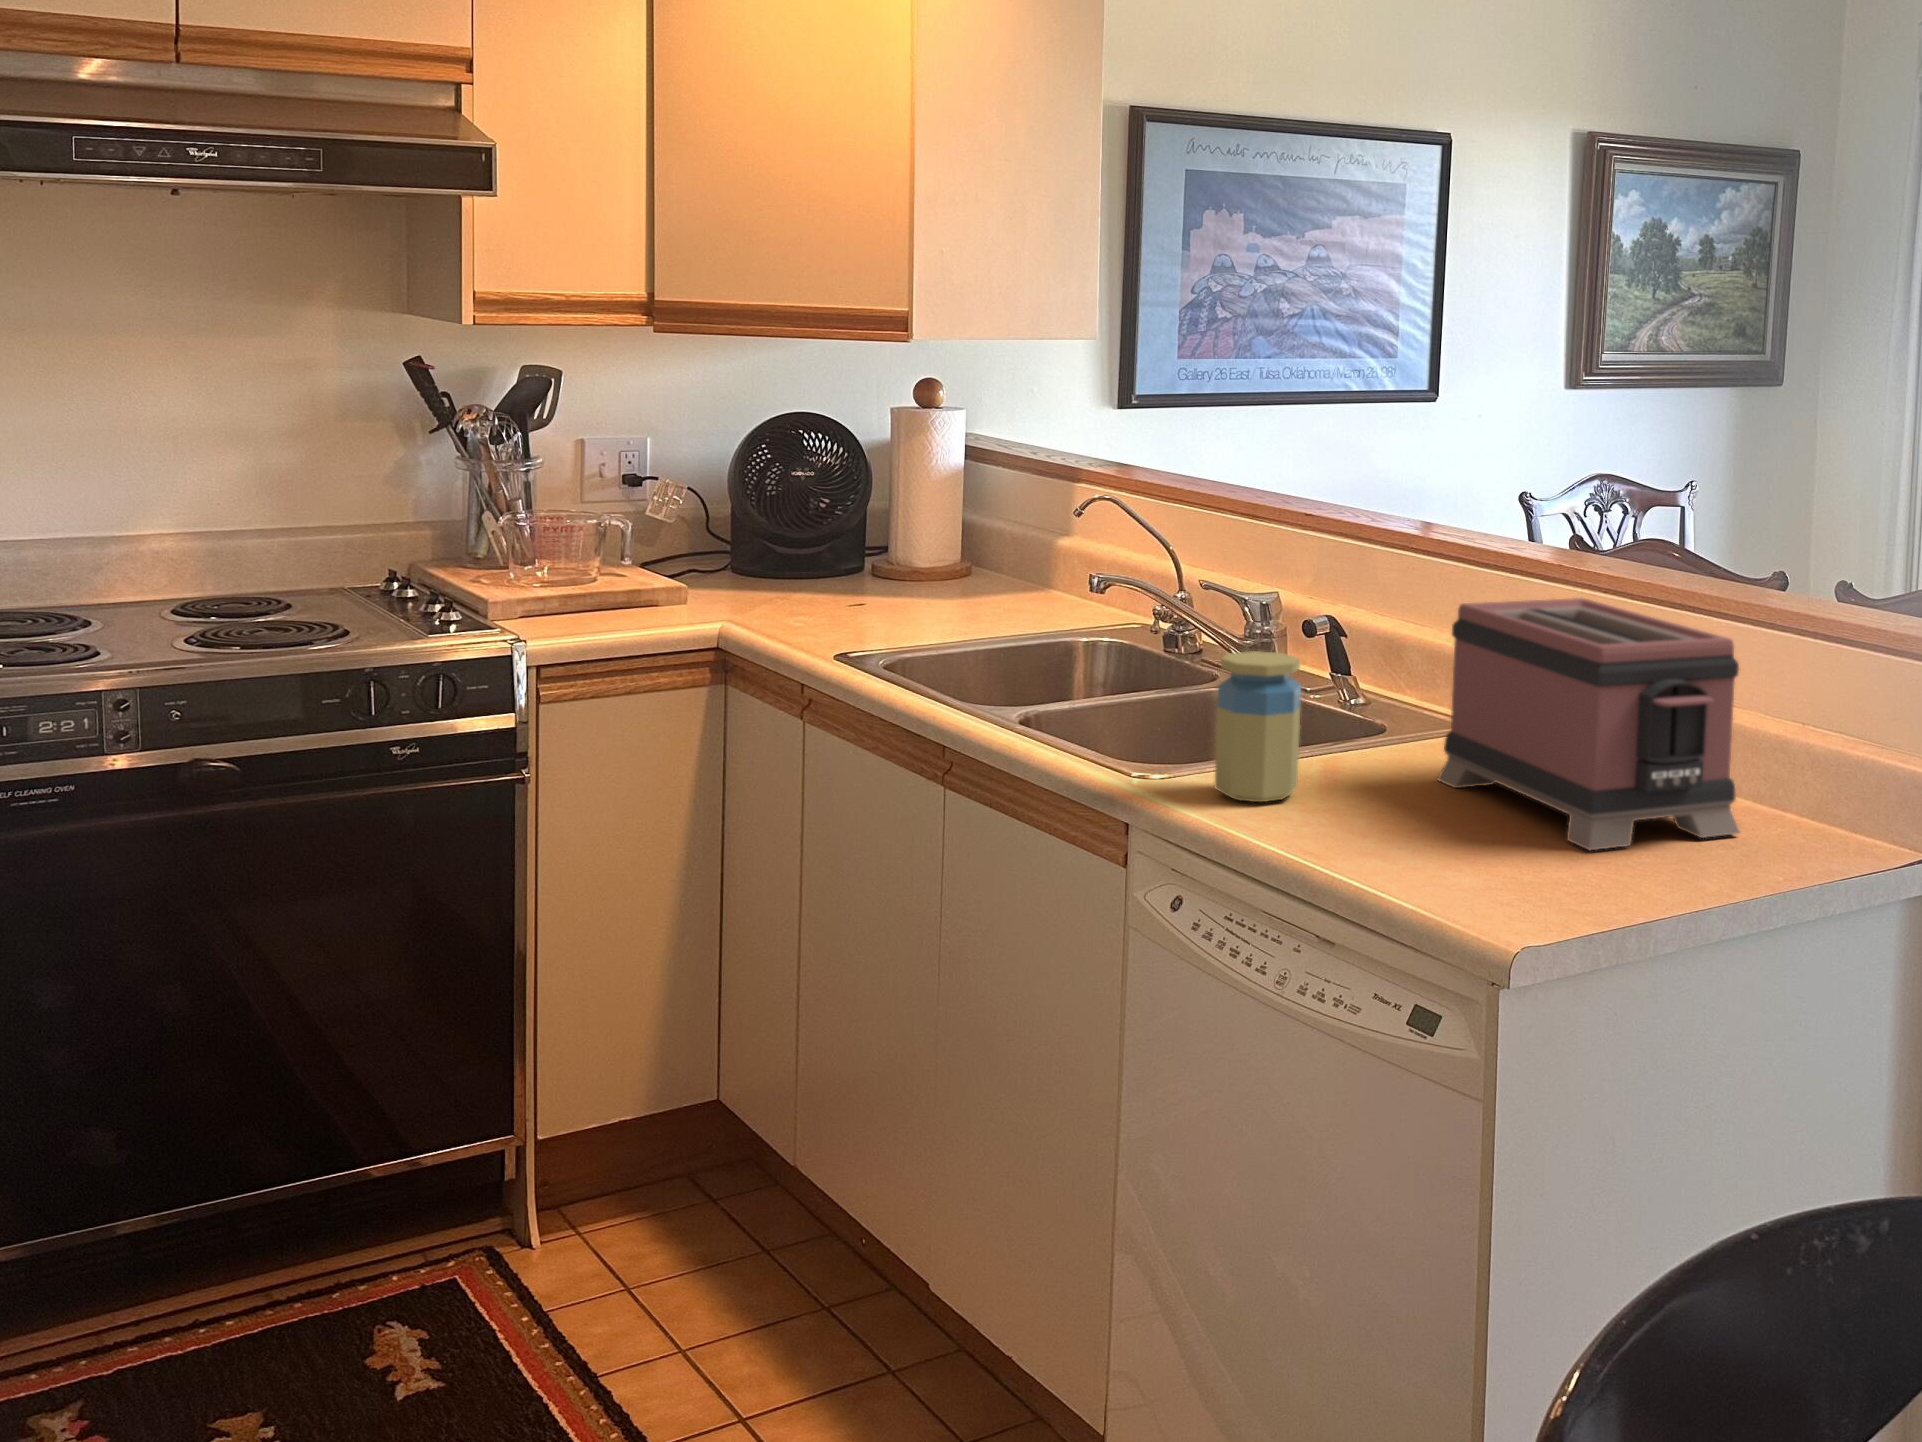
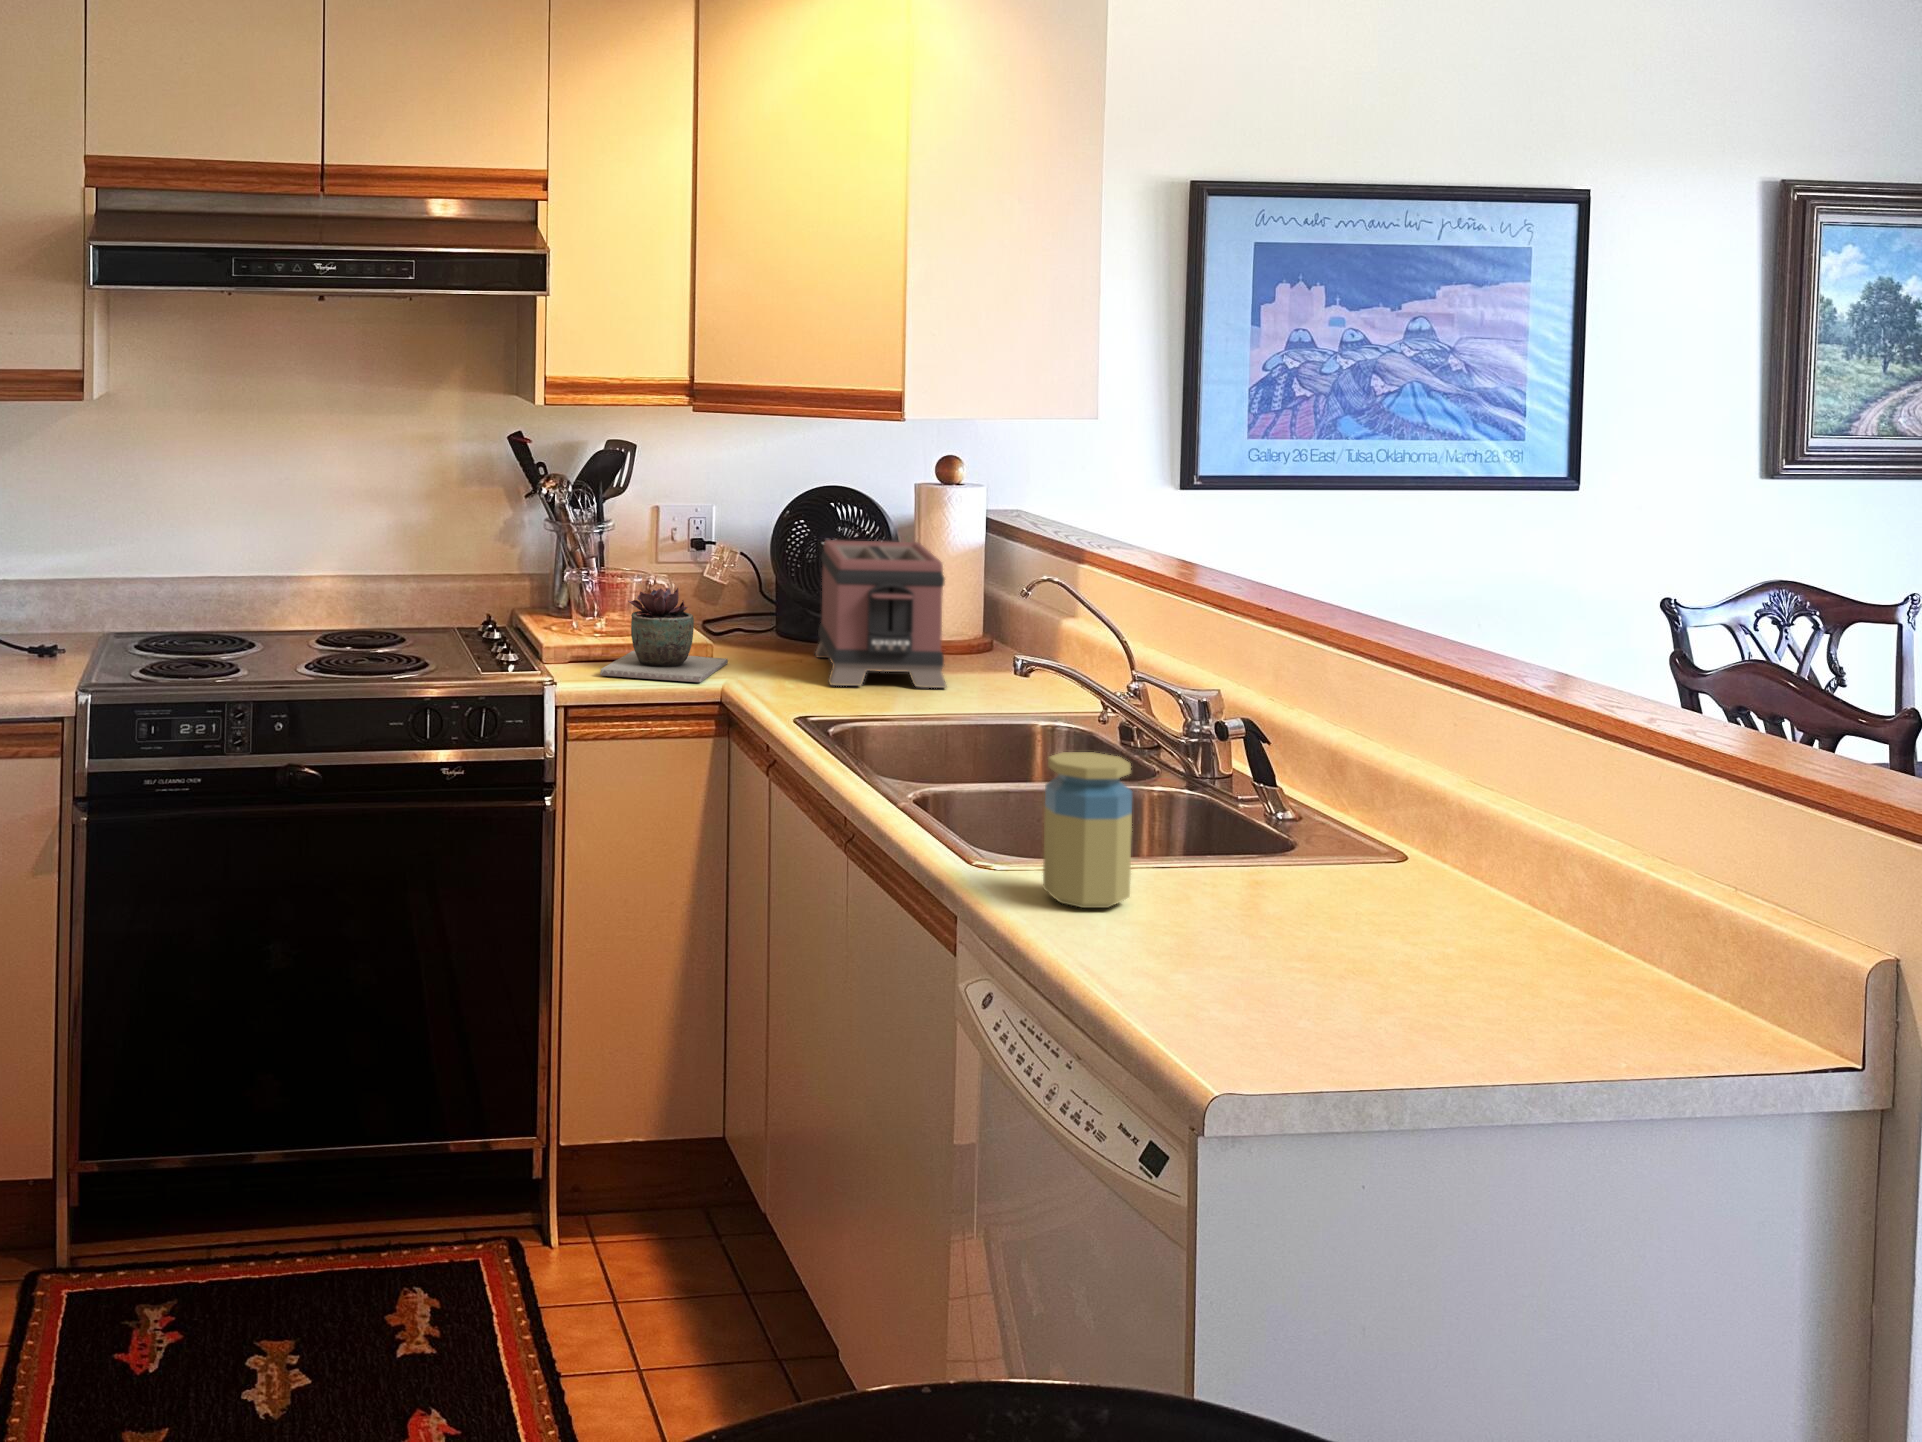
succulent plant: none [572,522,704,622] -> present [600,588,728,682]
toaster: present [1438,598,1740,850] -> present [815,540,947,688]

